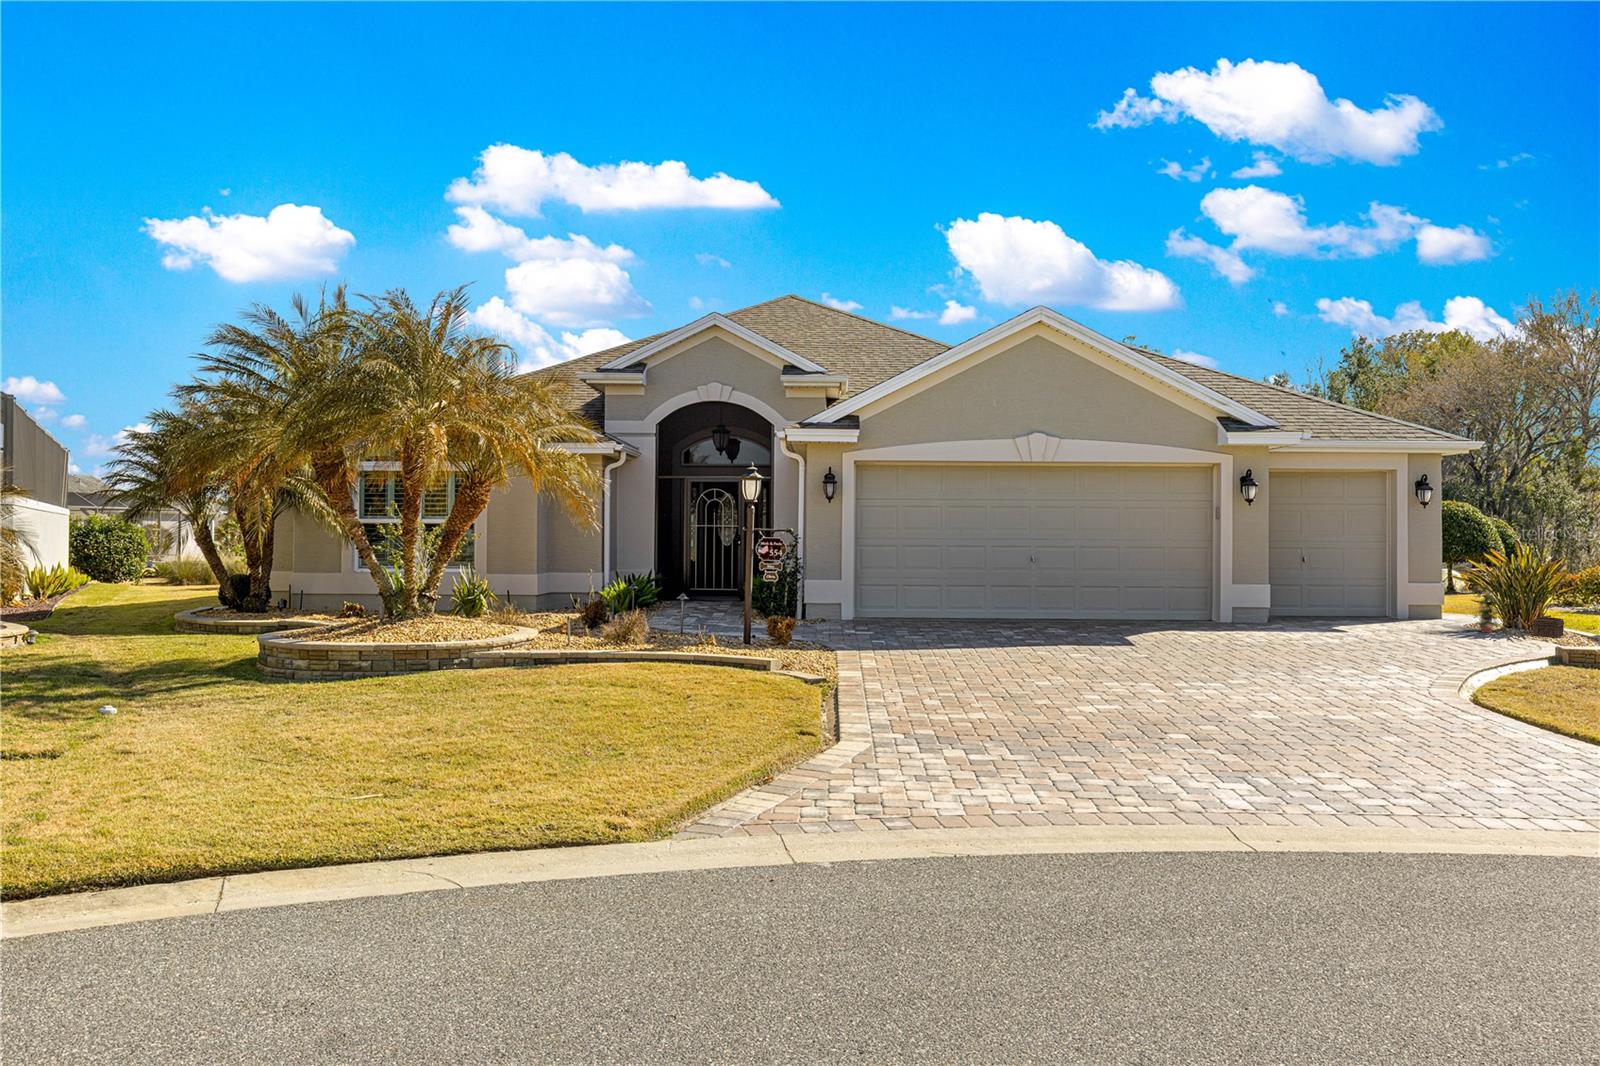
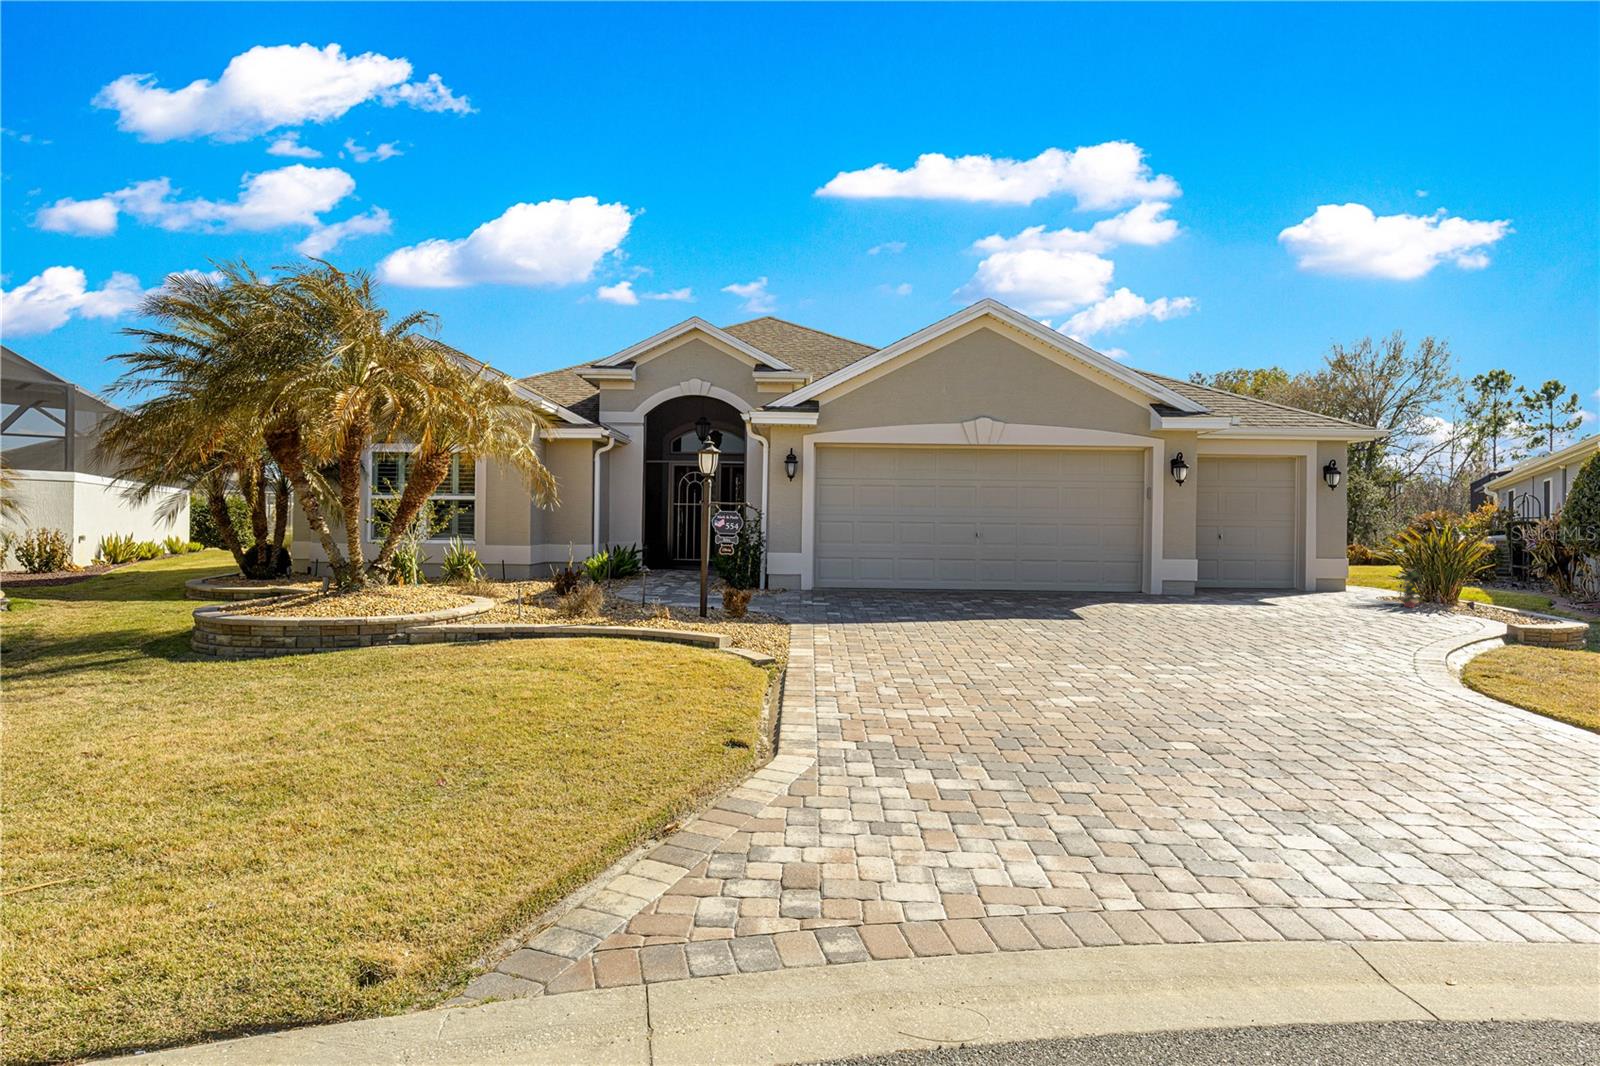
basket: present [1532,615,1564,637] -> none [1451,591,1487,613]

